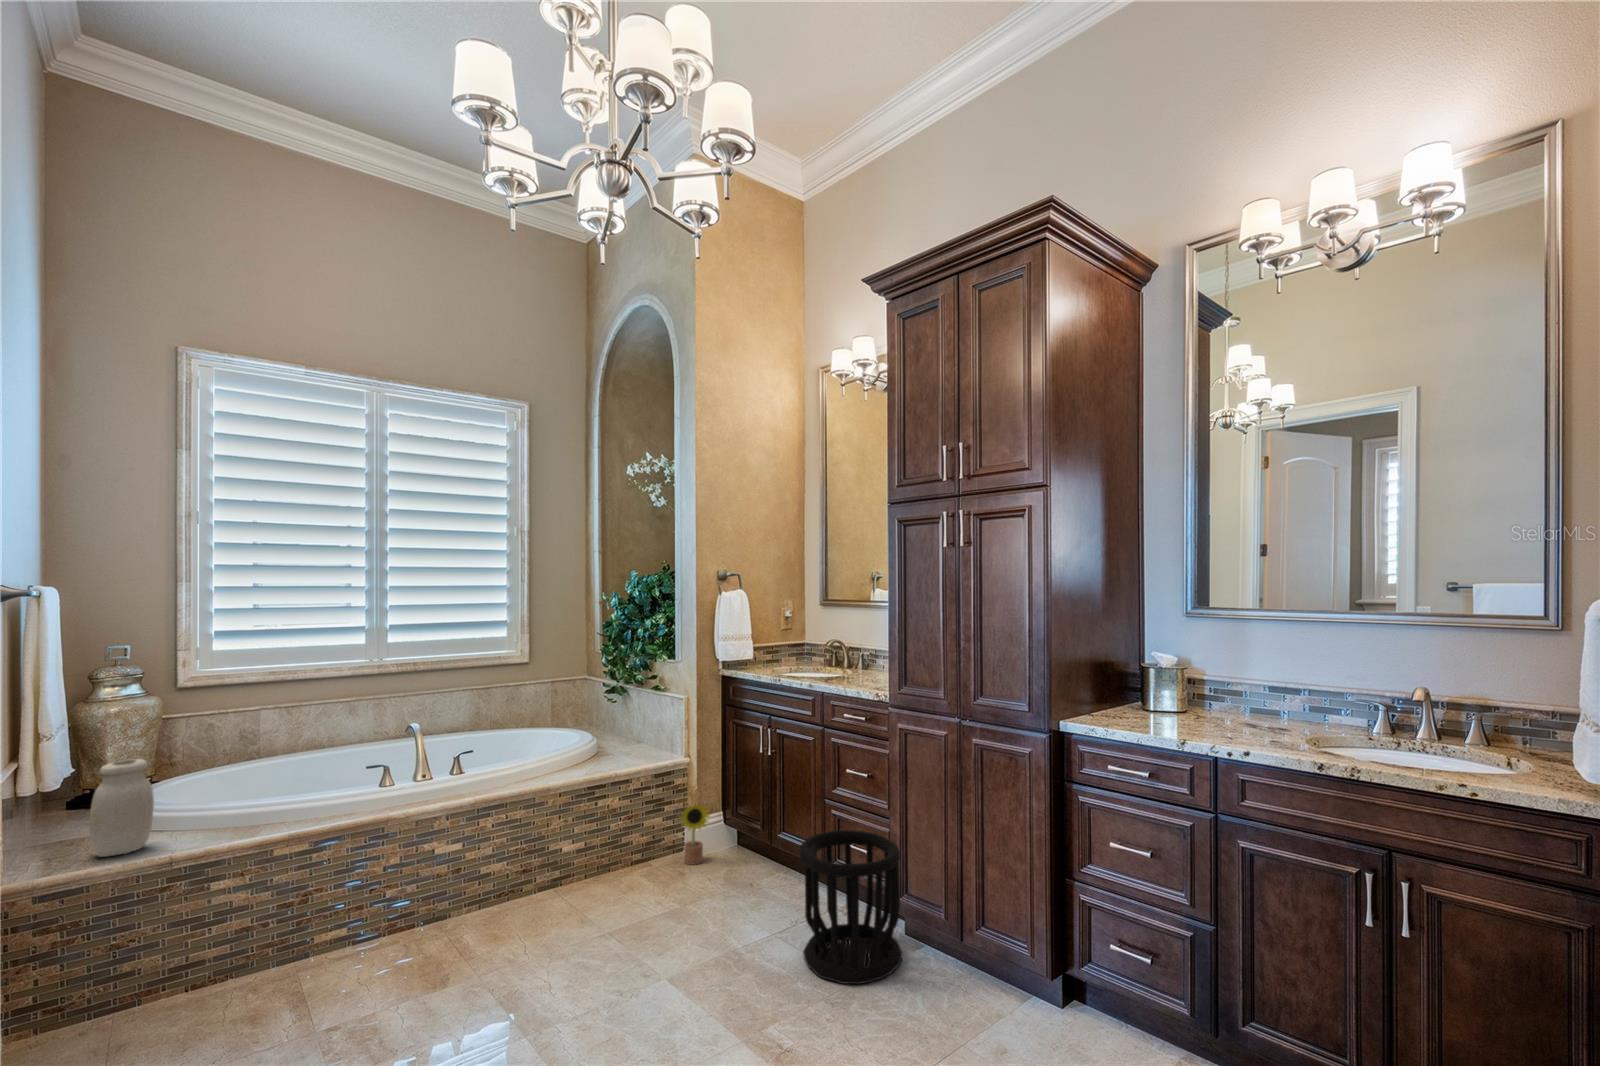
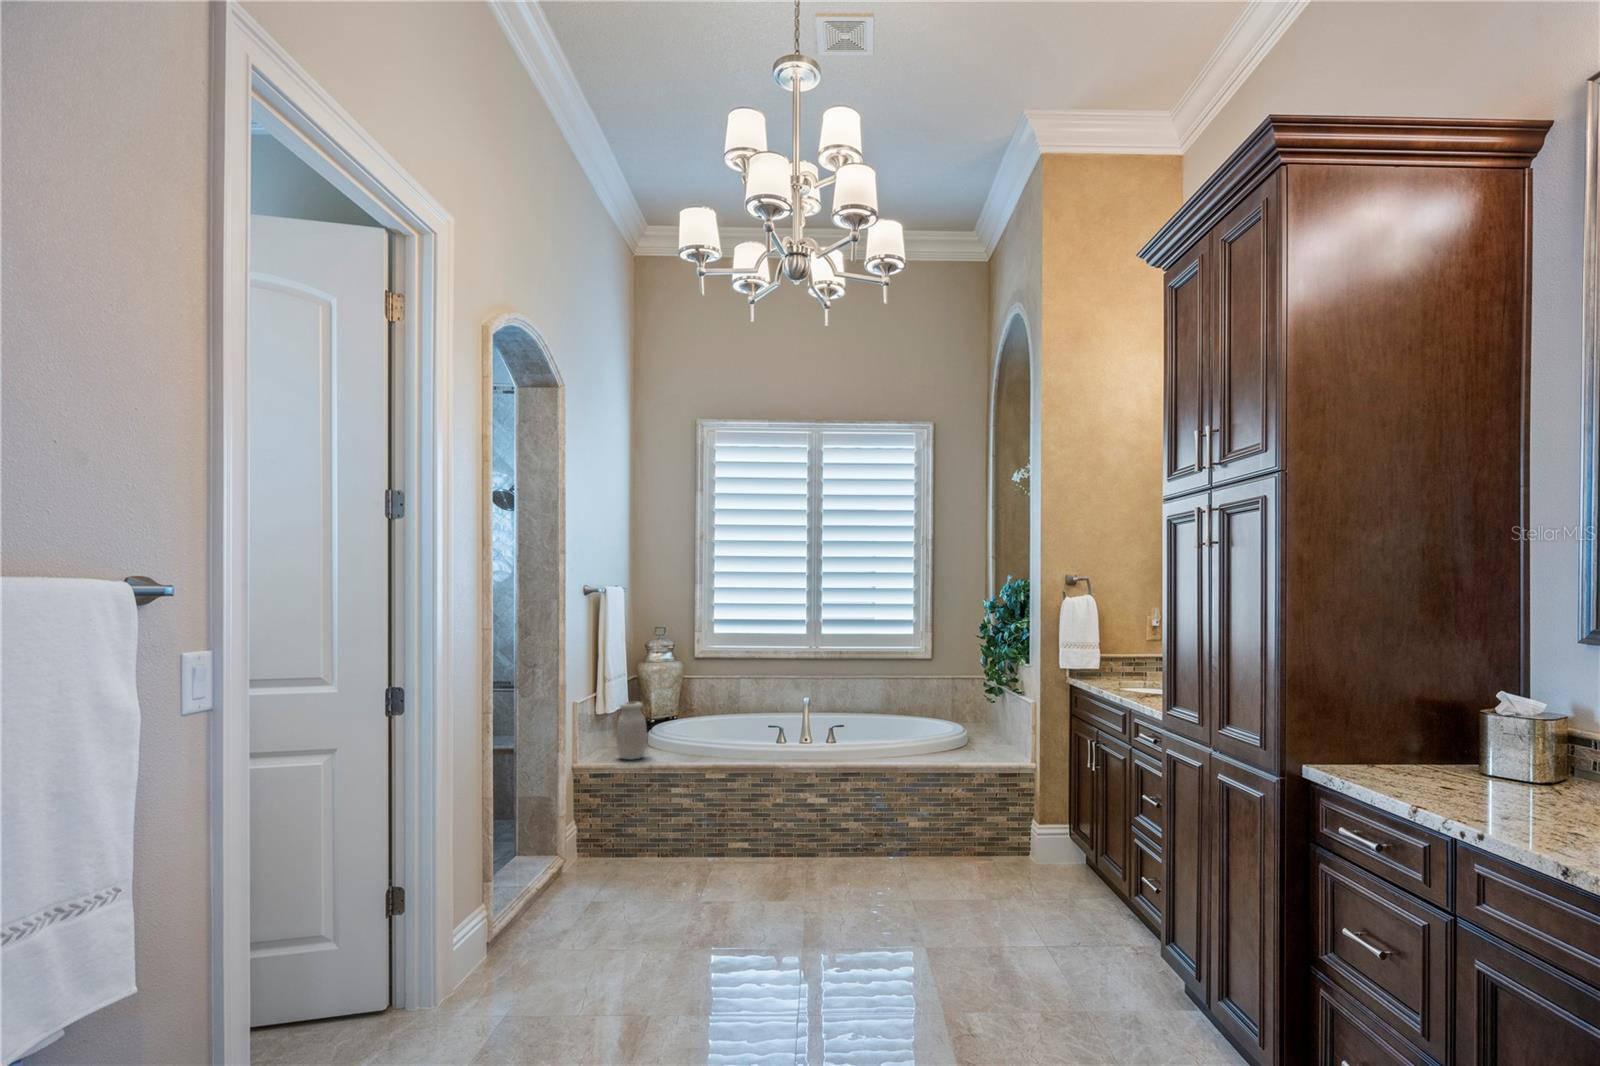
decorative plant: present [680,804,709,865] -> none [1015,807,1046,867]
wastebasket: present [798,830,903,984] -> none [1036,852,1149,1005]

